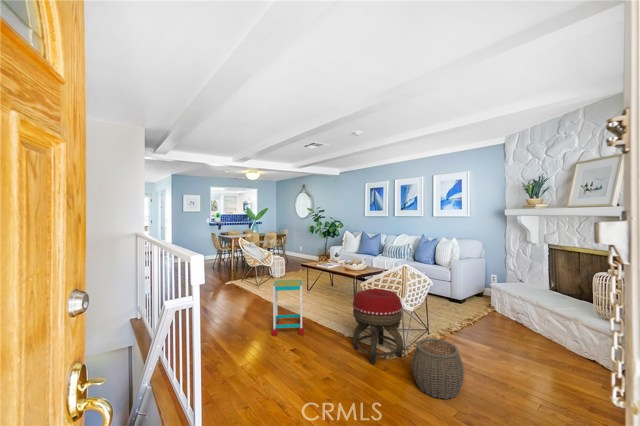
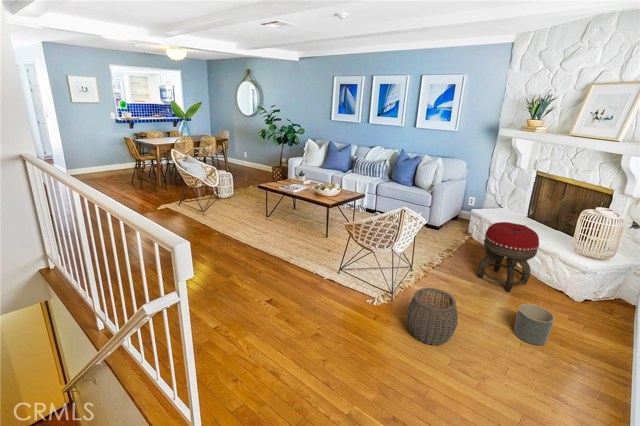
side table: present [272,279,304,336] -> none [241,218,281,284]
footstool: present [353,289,403,364] -> present [478,222,539,292]
planter: none [534,362,576,410] -> present [514,304,554,345]

